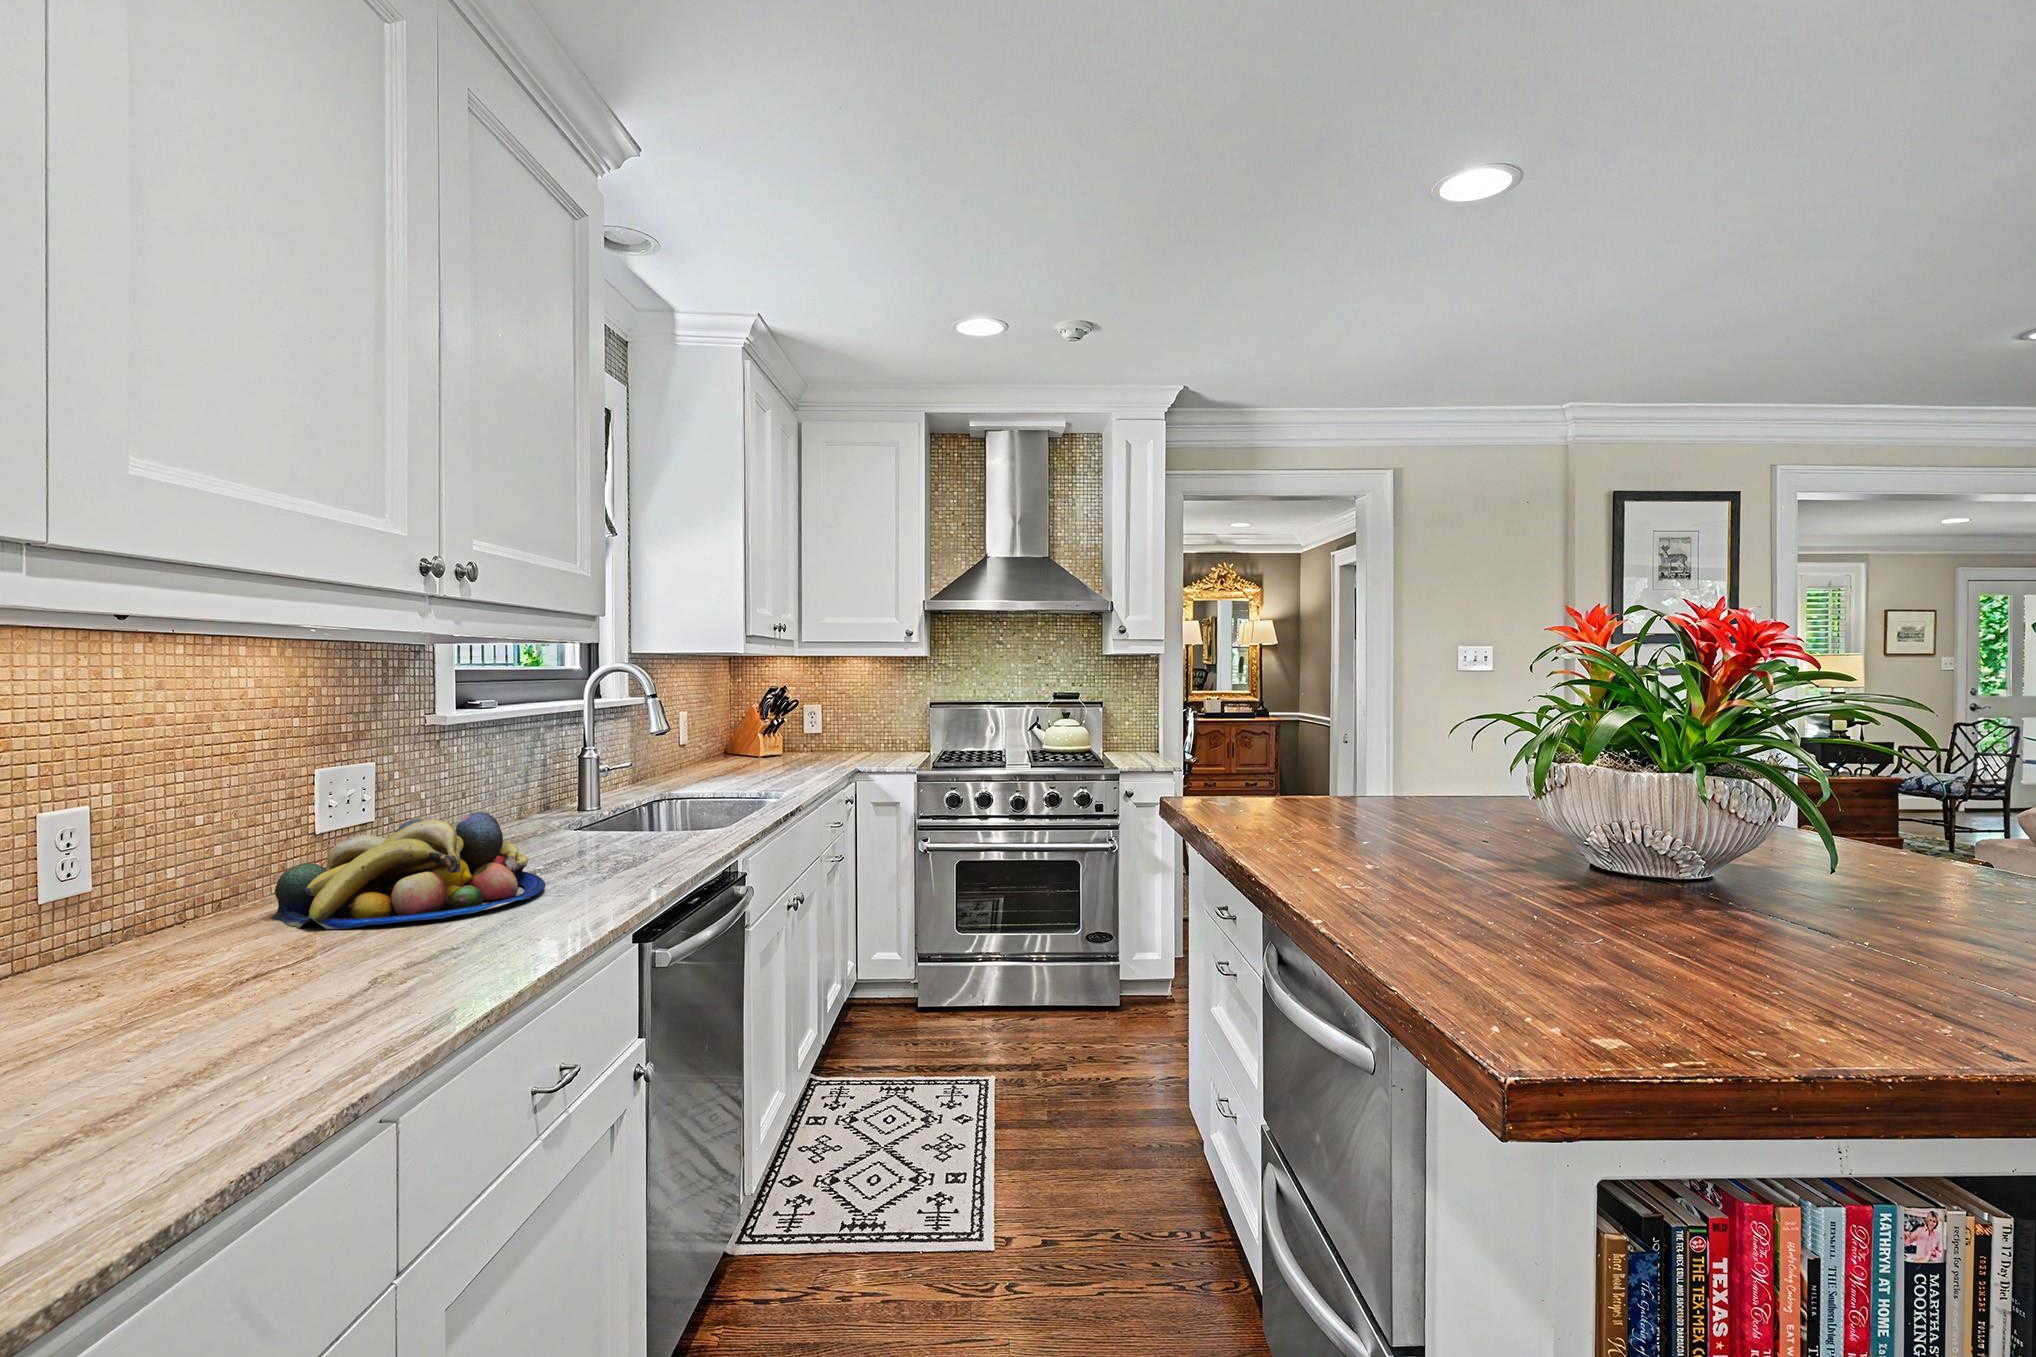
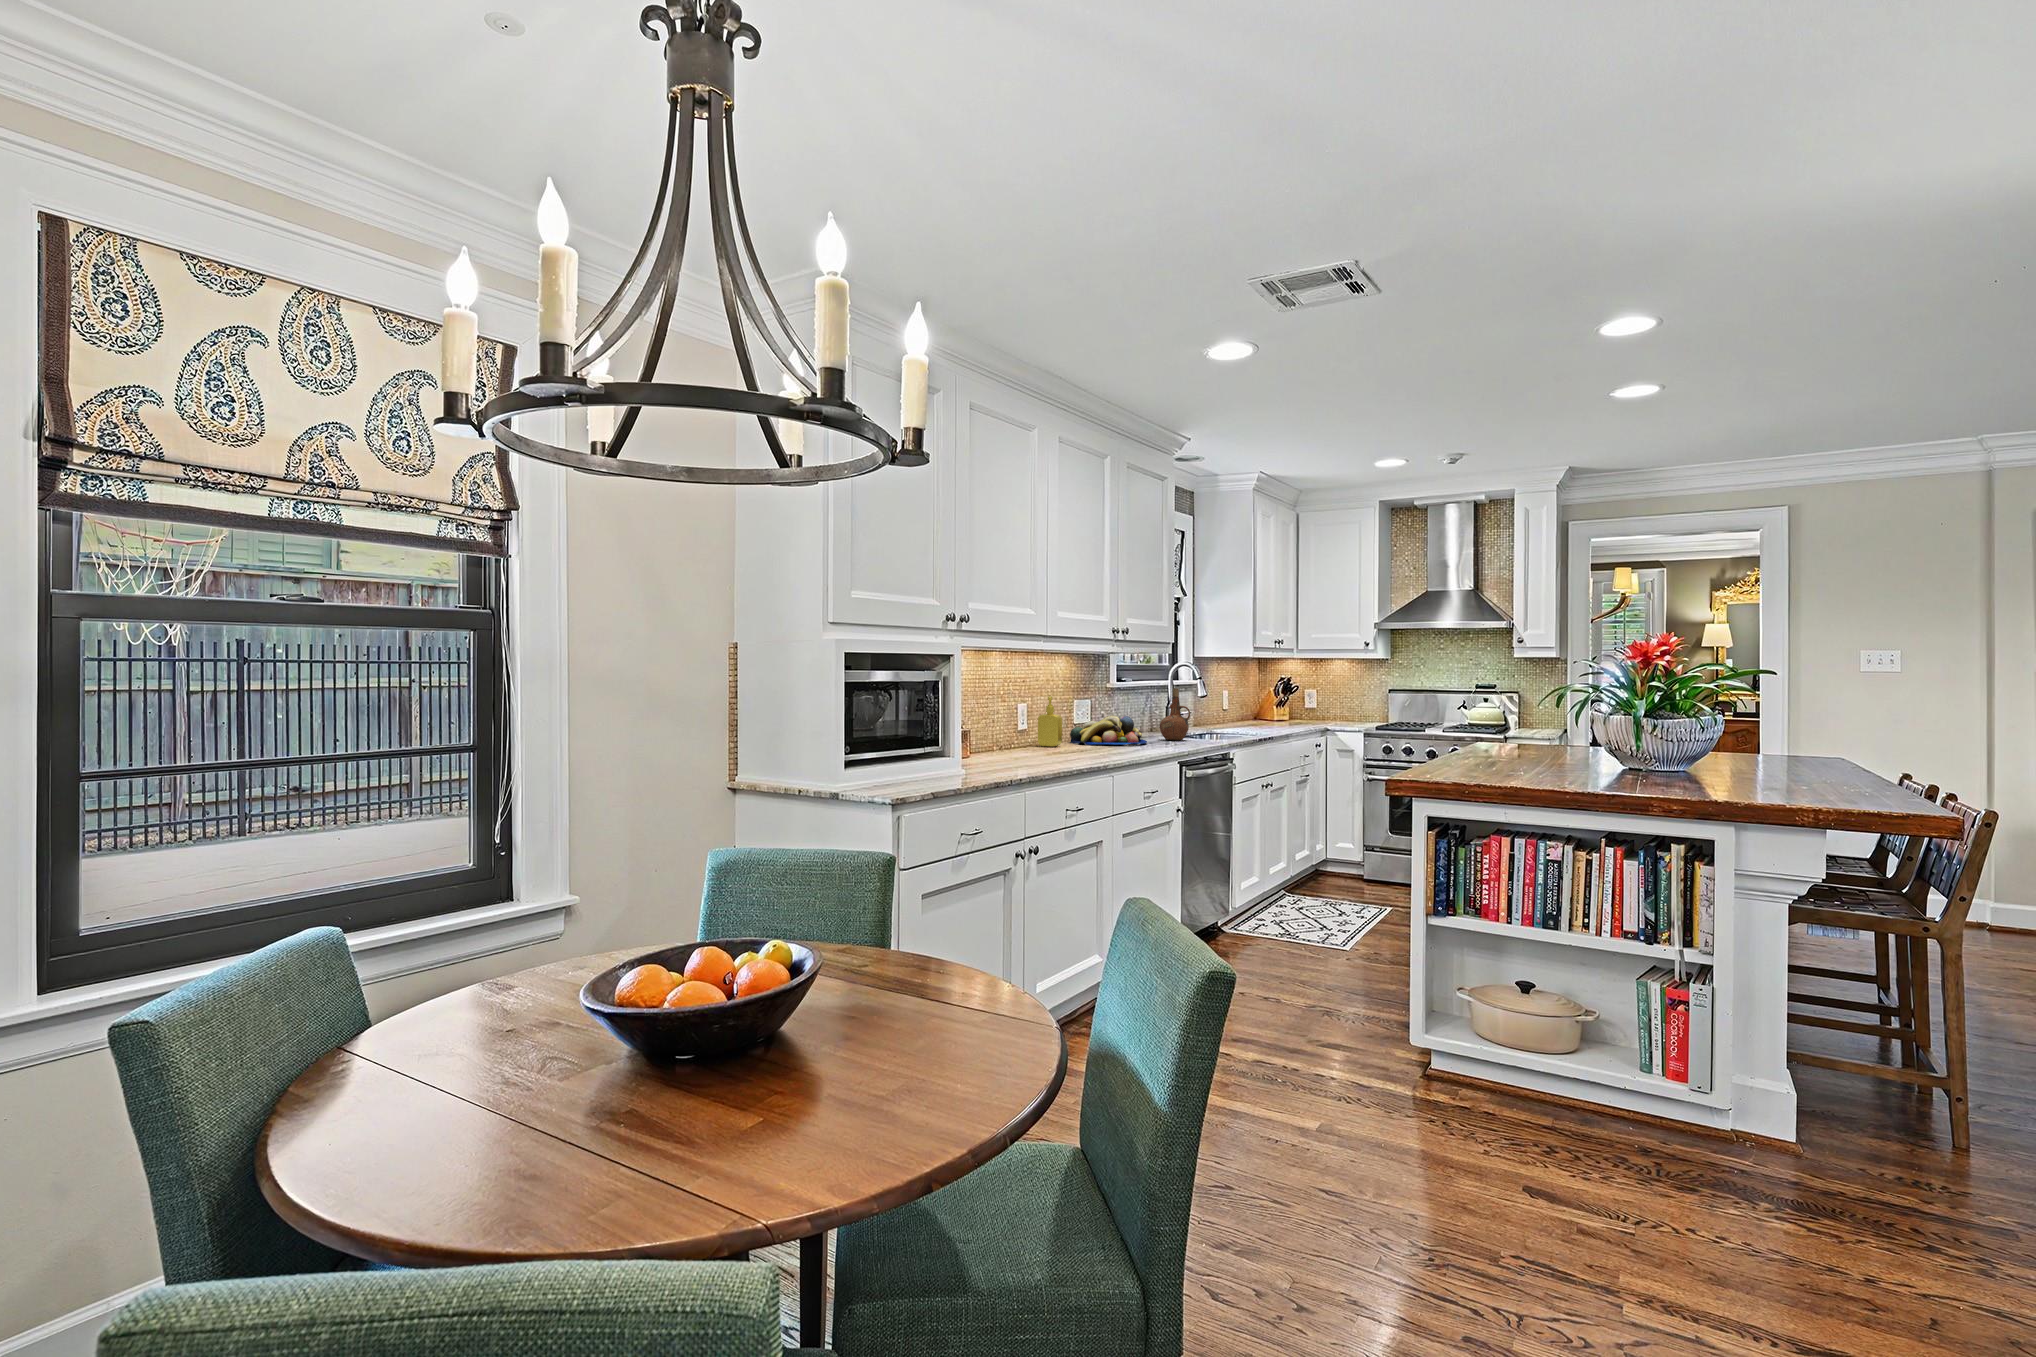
ceramic pitcher: none [576,726,656,855] -> present [1160,688,1190,740]
soap dispenser: none [96,785,215,976] -> present [1038,696,1062,747]

